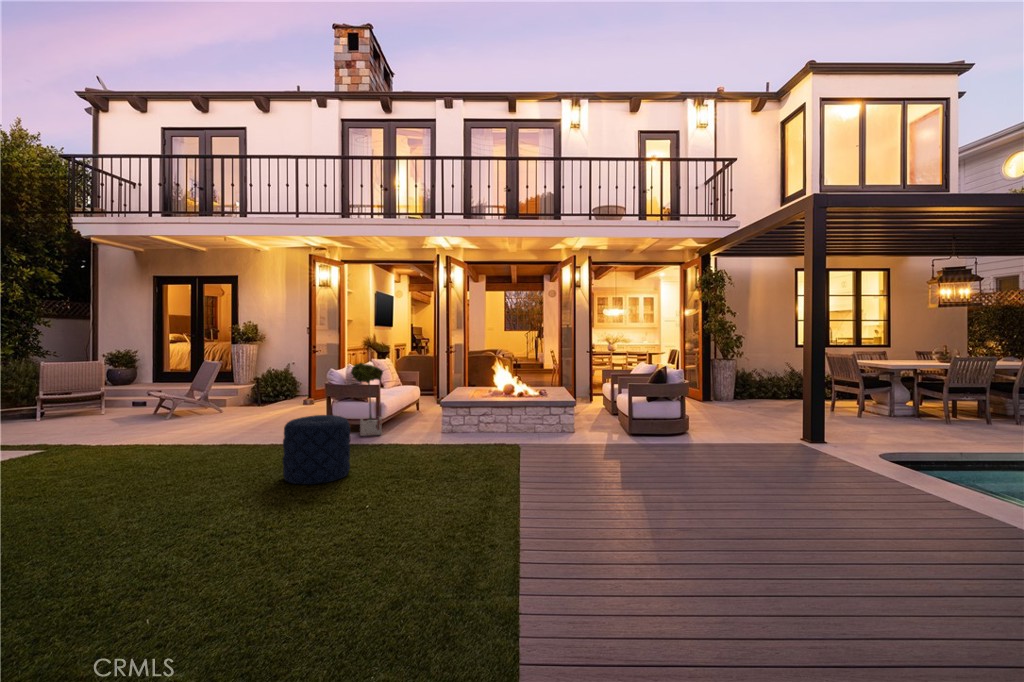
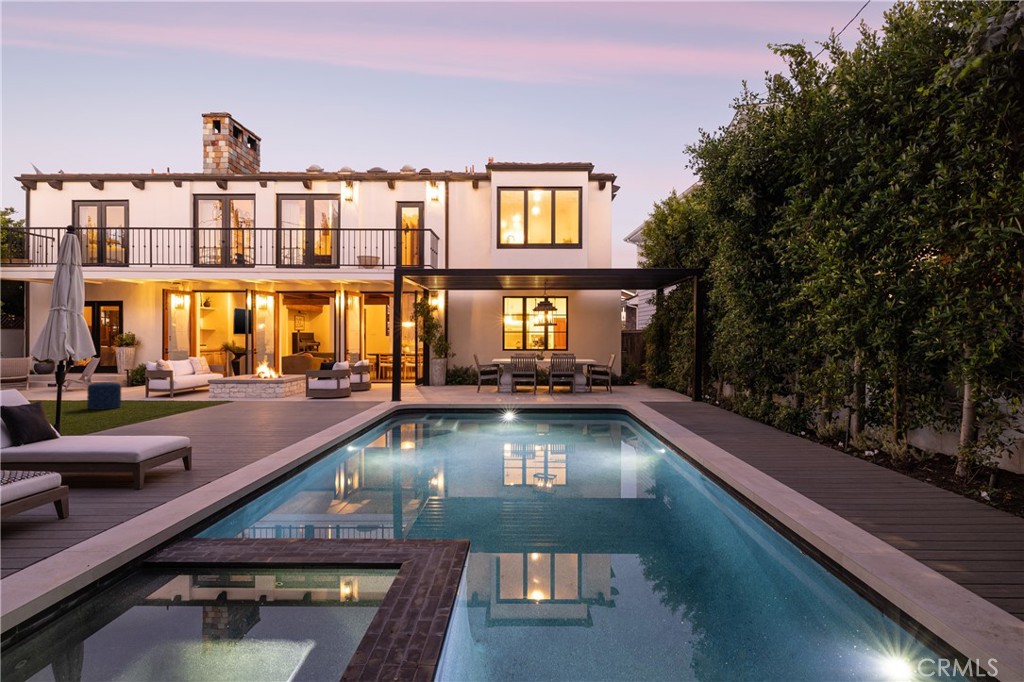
potted tree: present [351,363,383,436] -> none [153,359,173,398]

